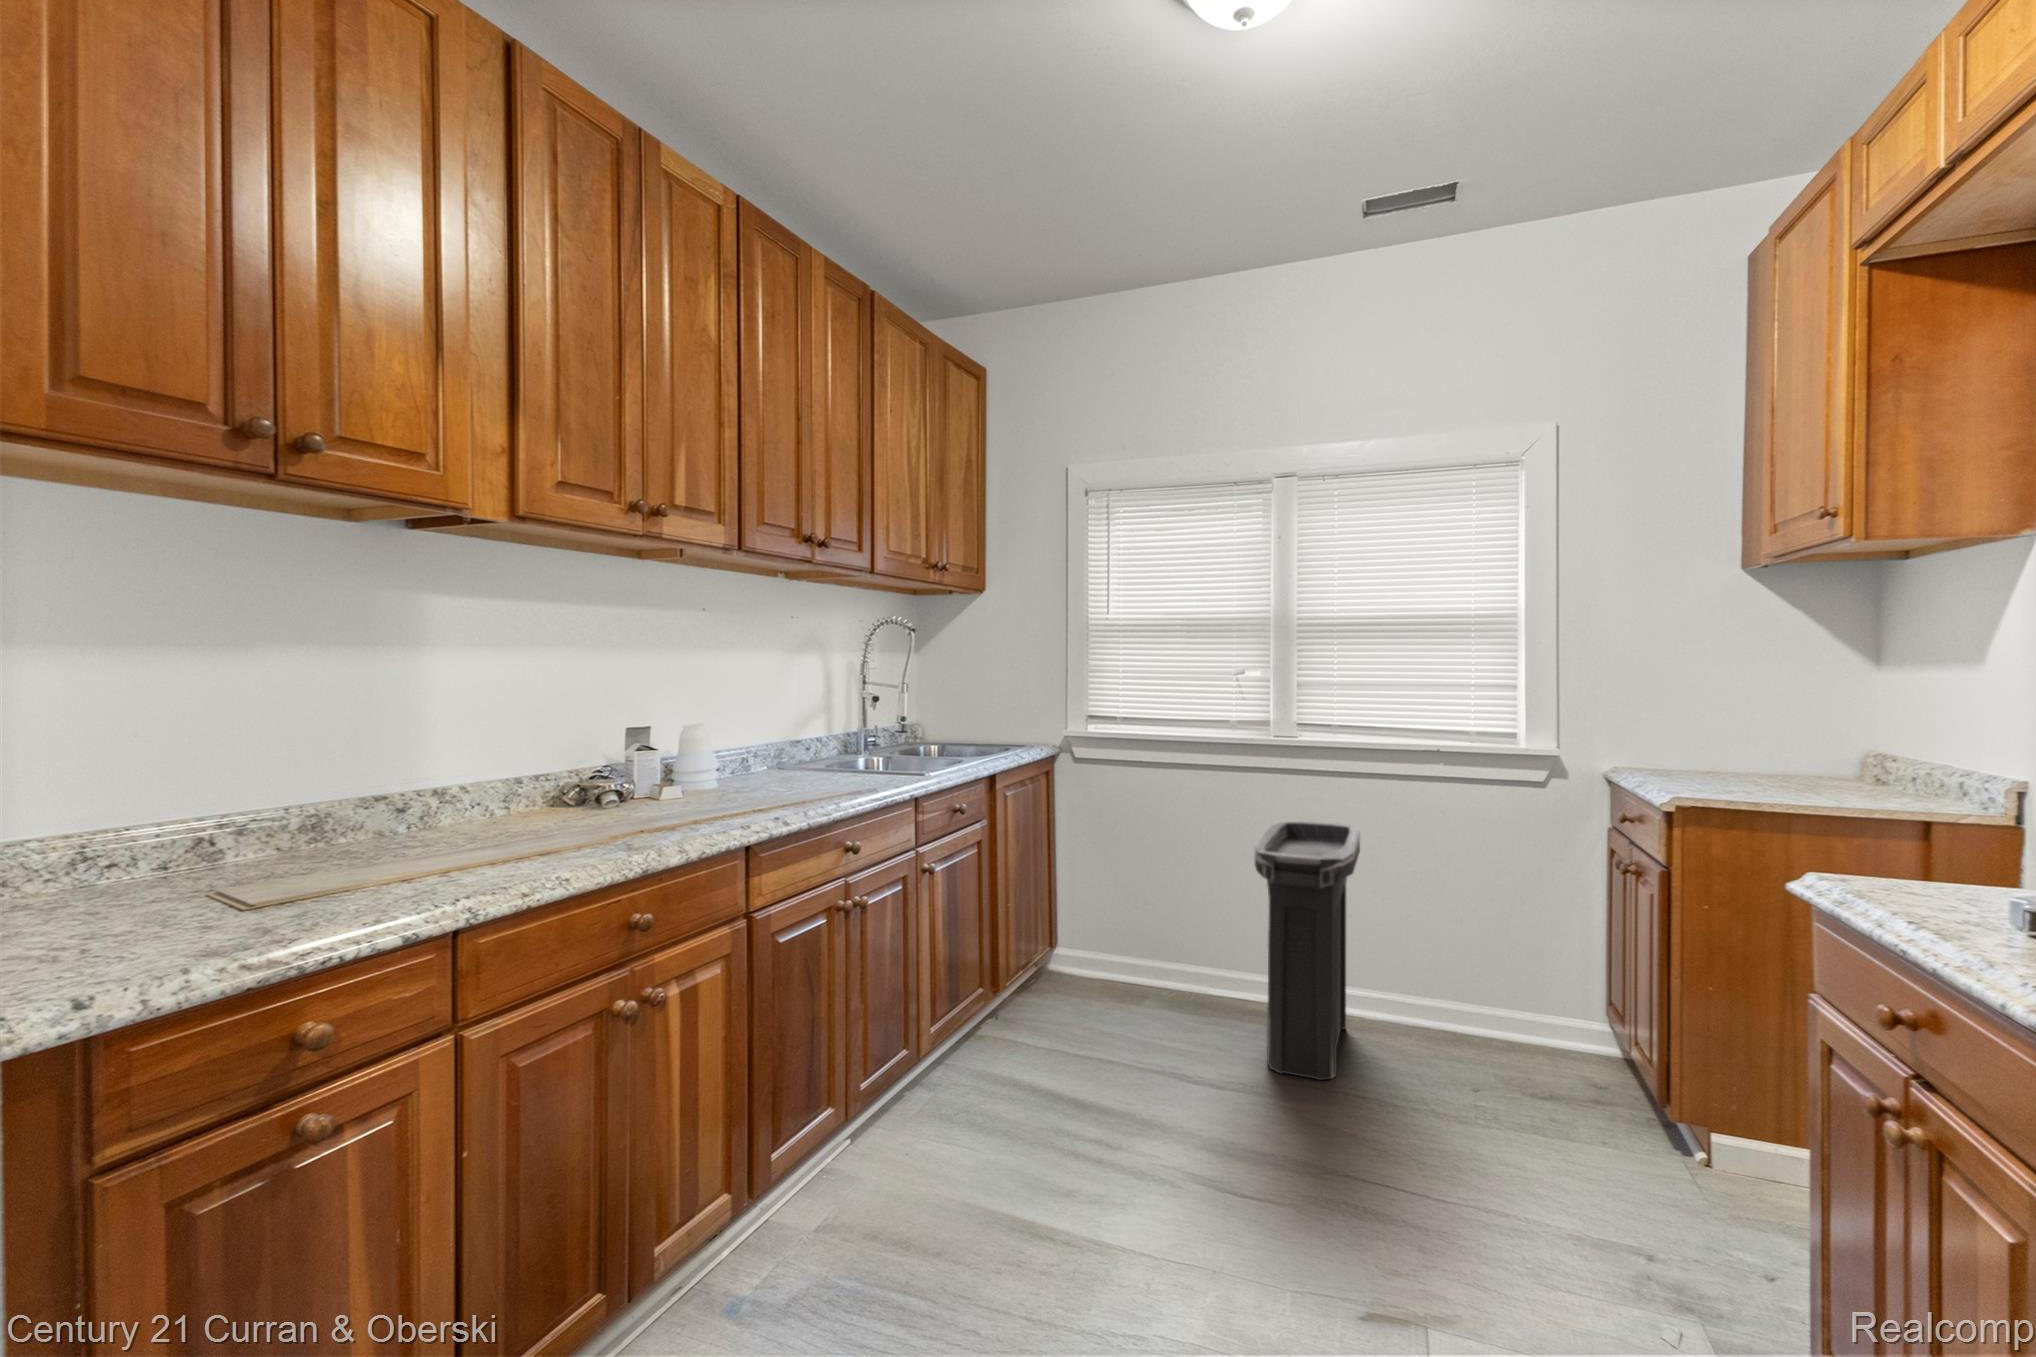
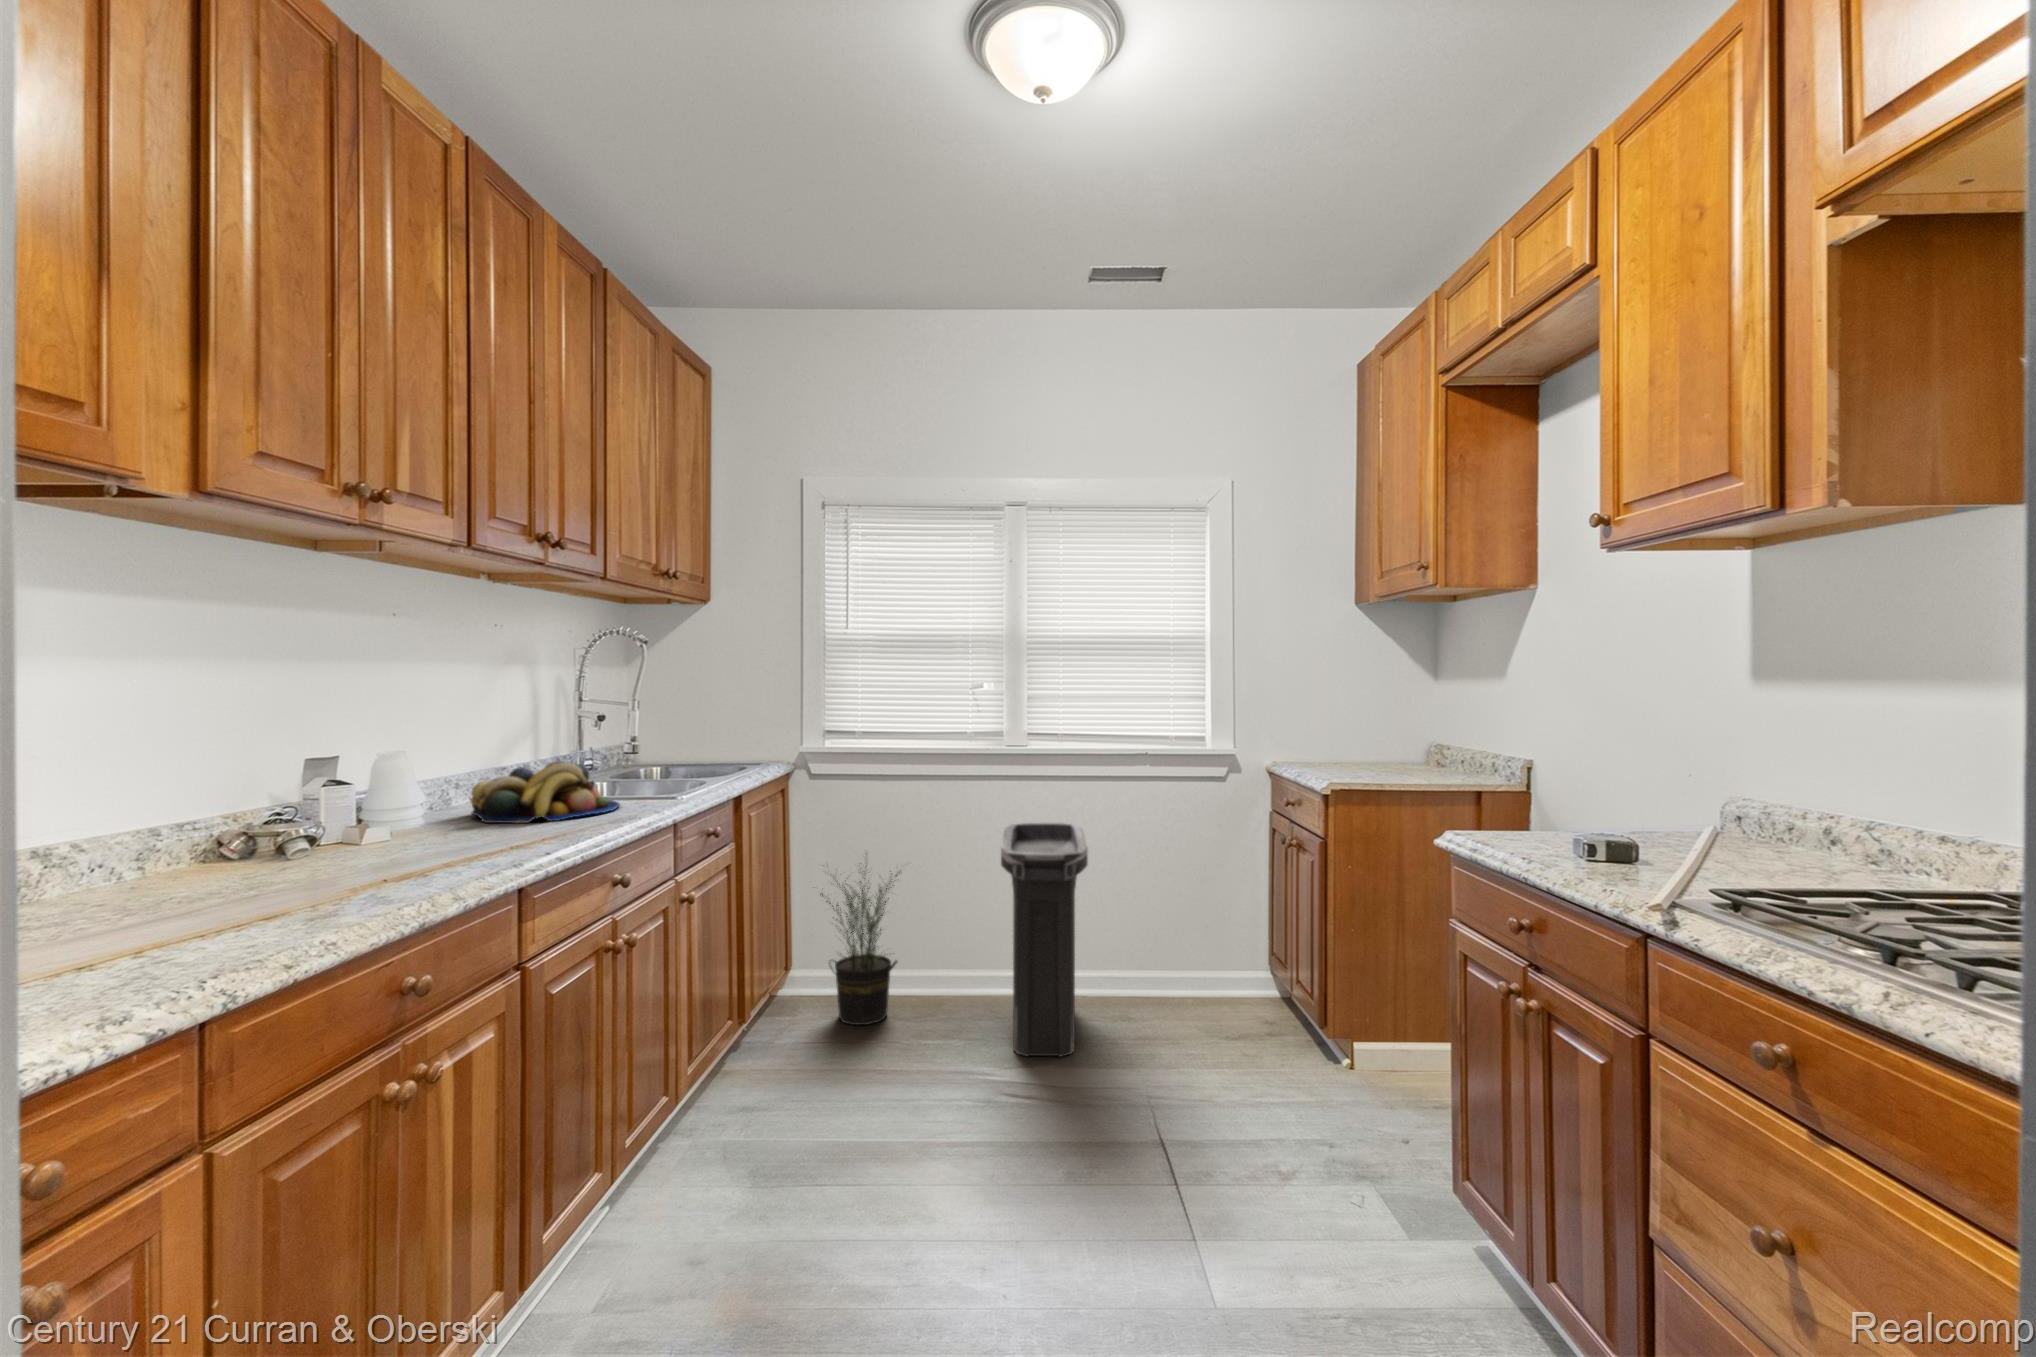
fruit bowl: none [752,738,872,791] -> present [471,761,620,823]
potted plant: none [1074,838,1170,1014] -> present [820,853,901,1025]

